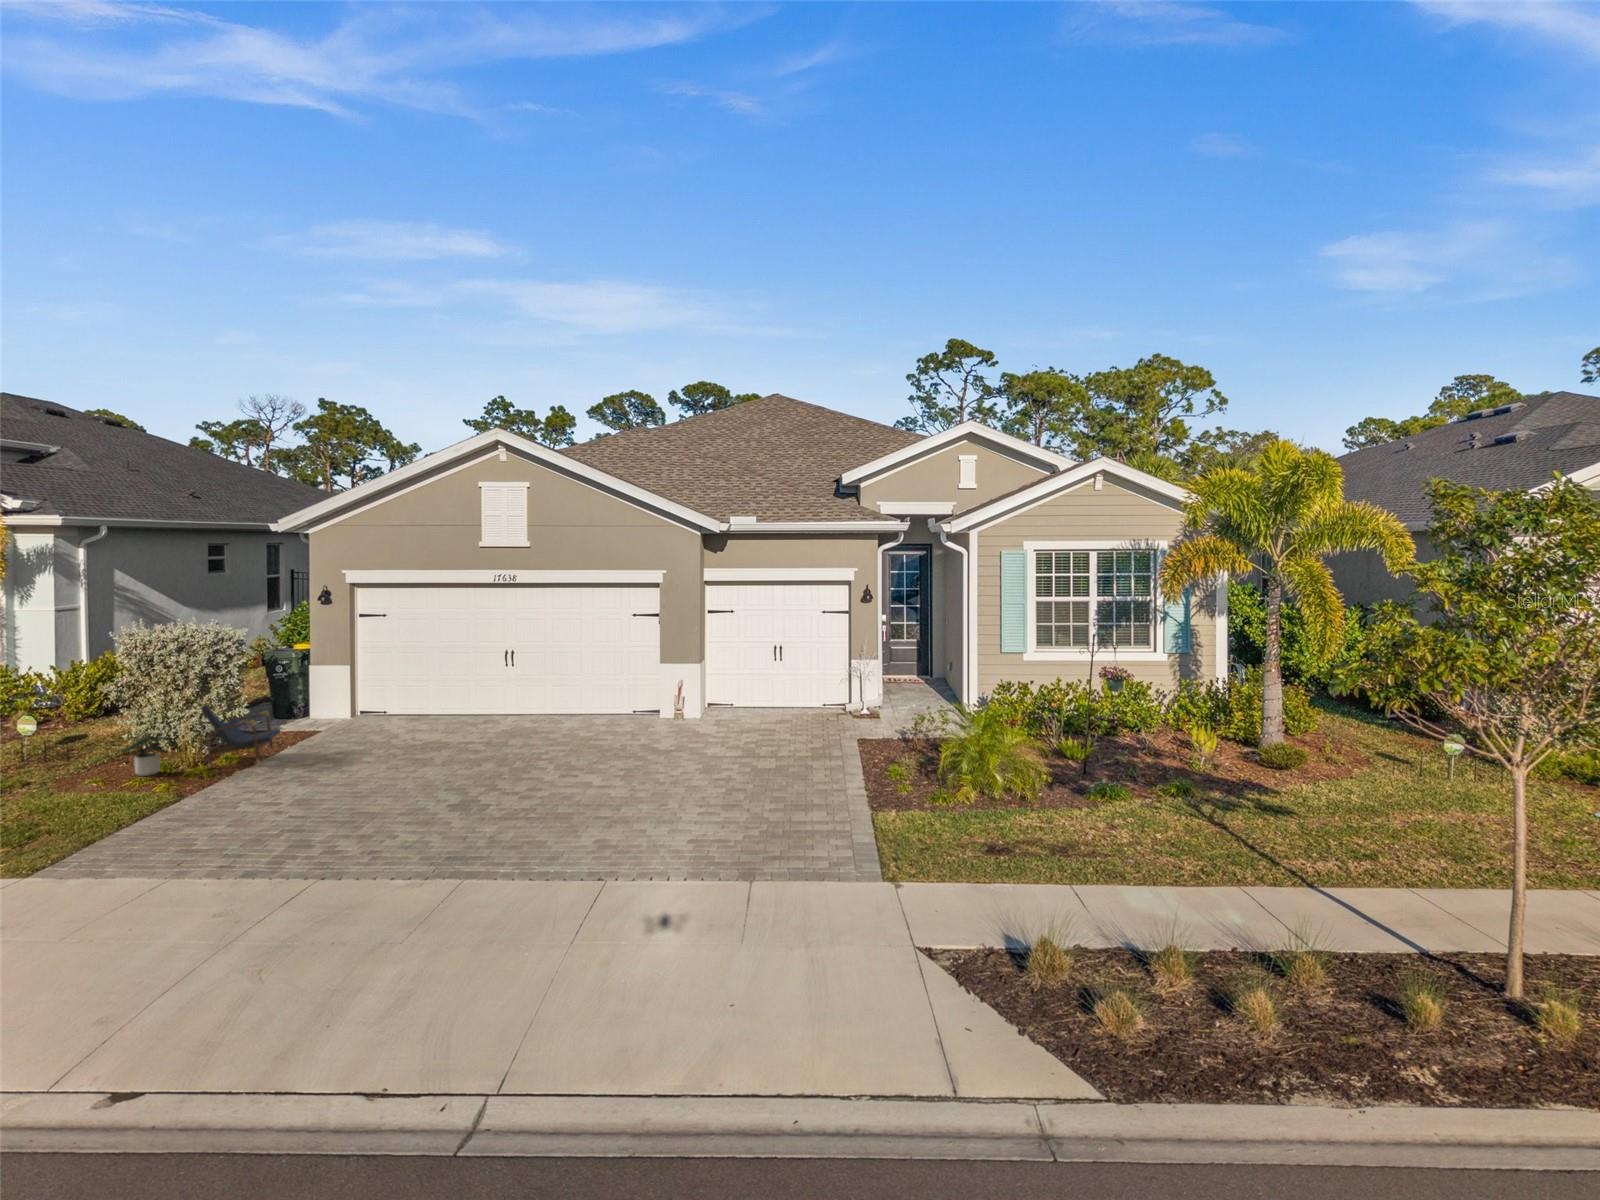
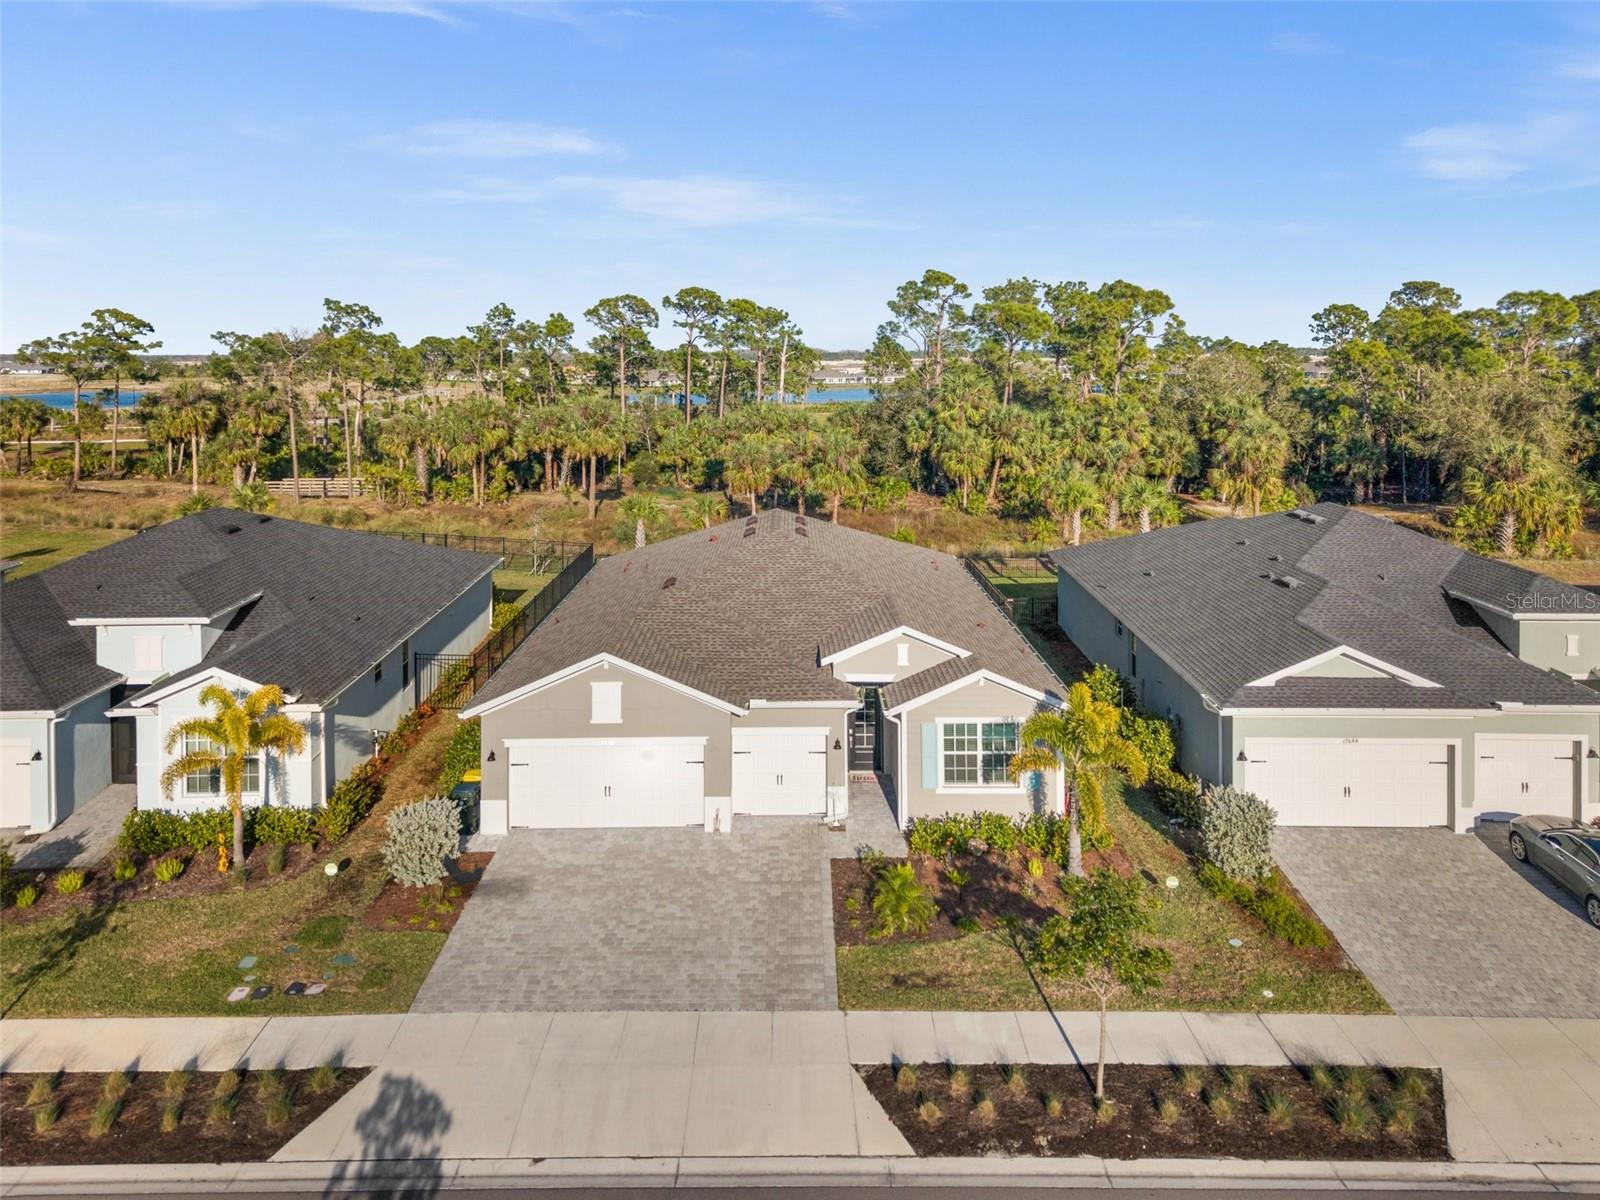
potted plant: present [119,733,170,776] -> none [399,879,428,907]

